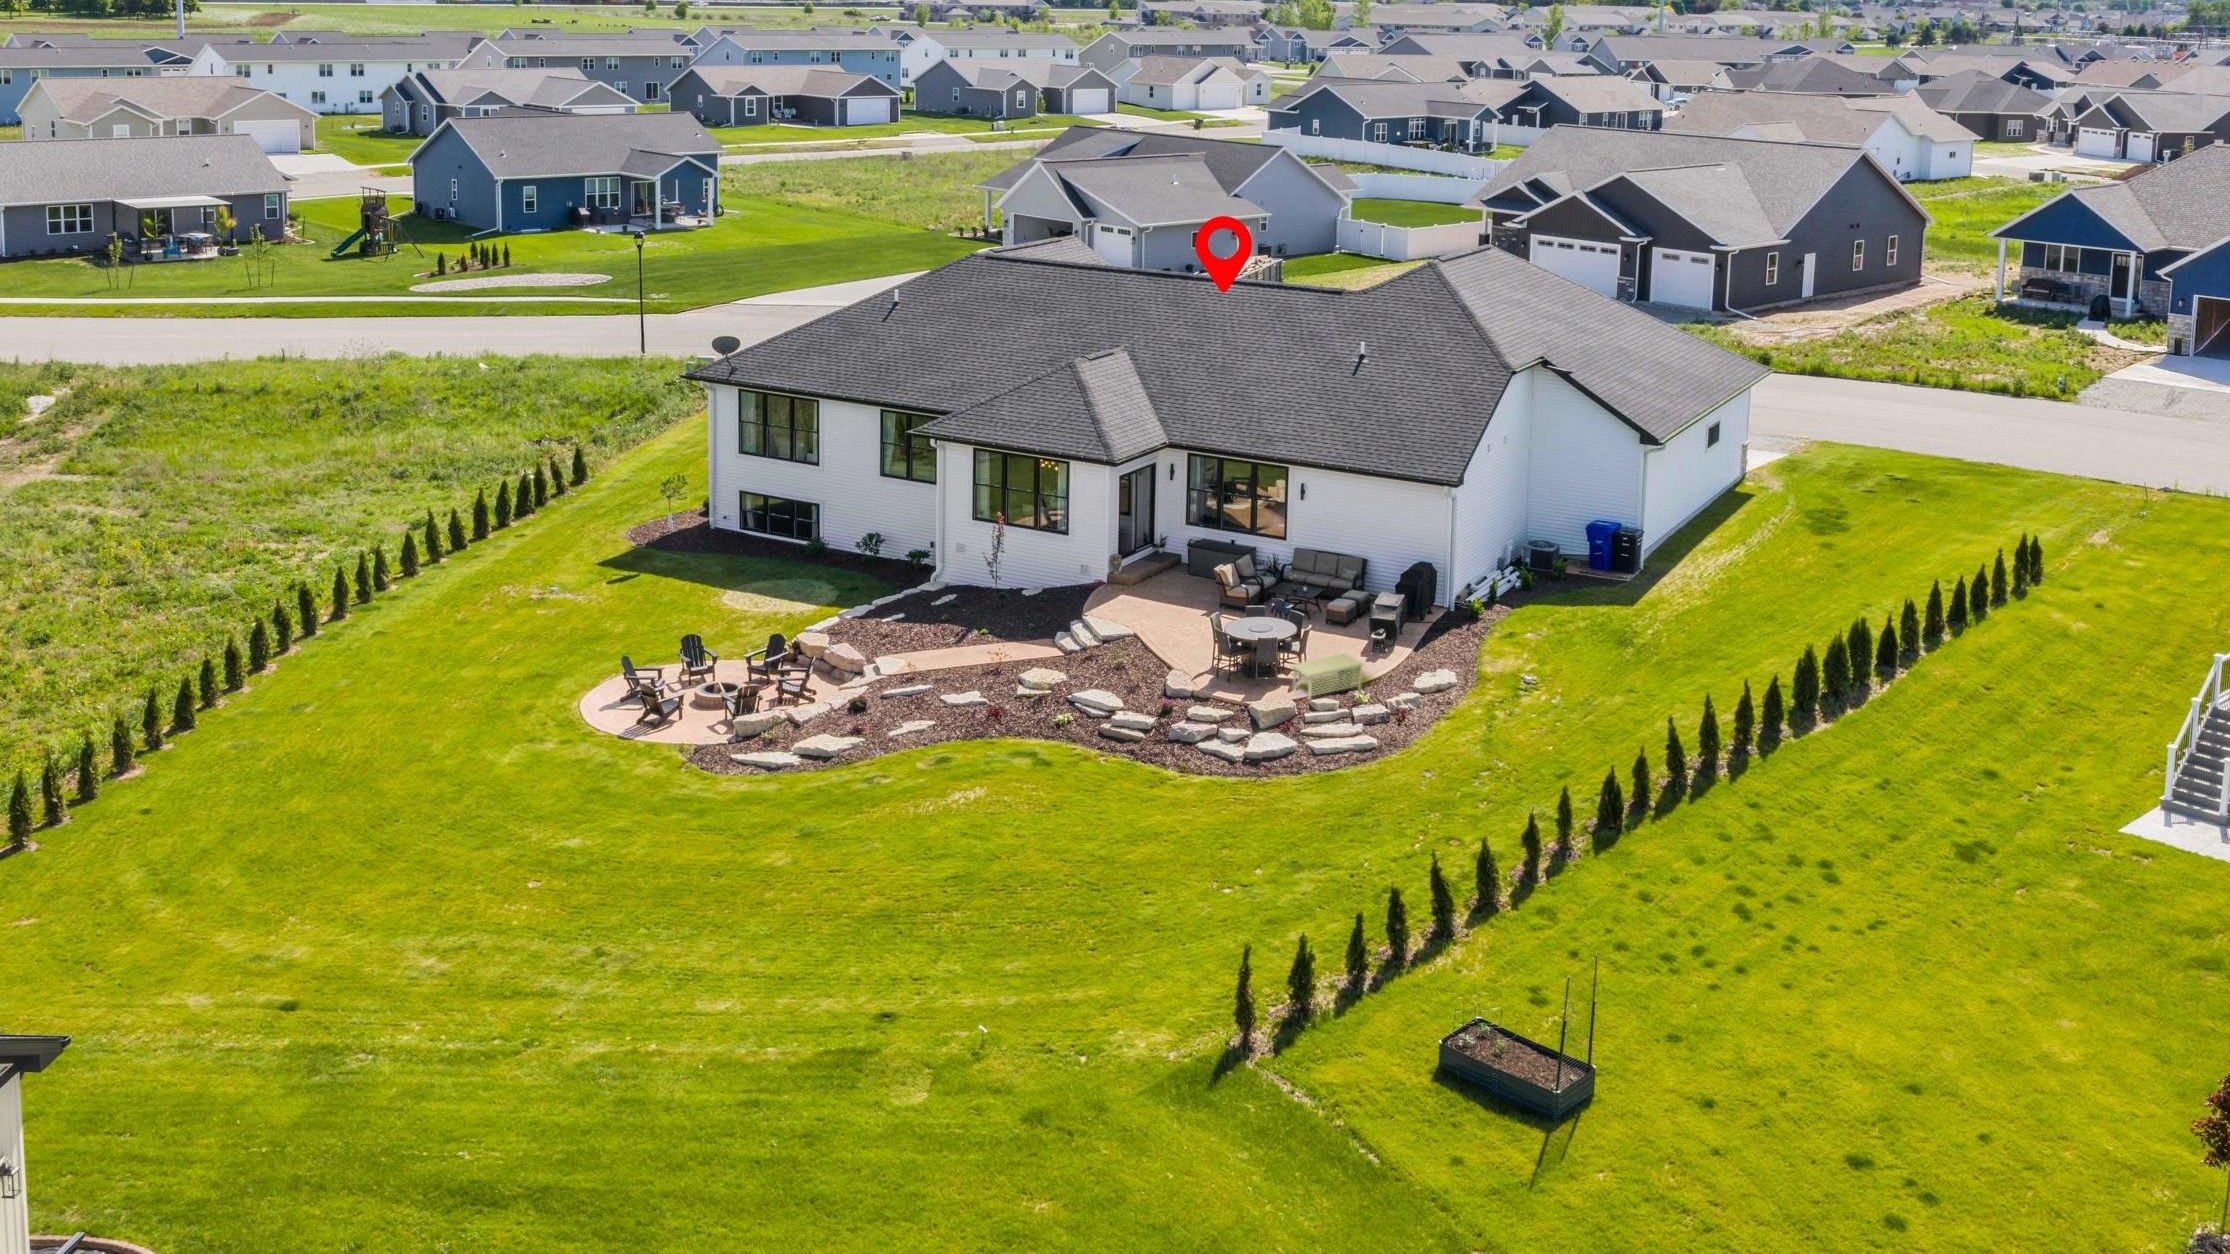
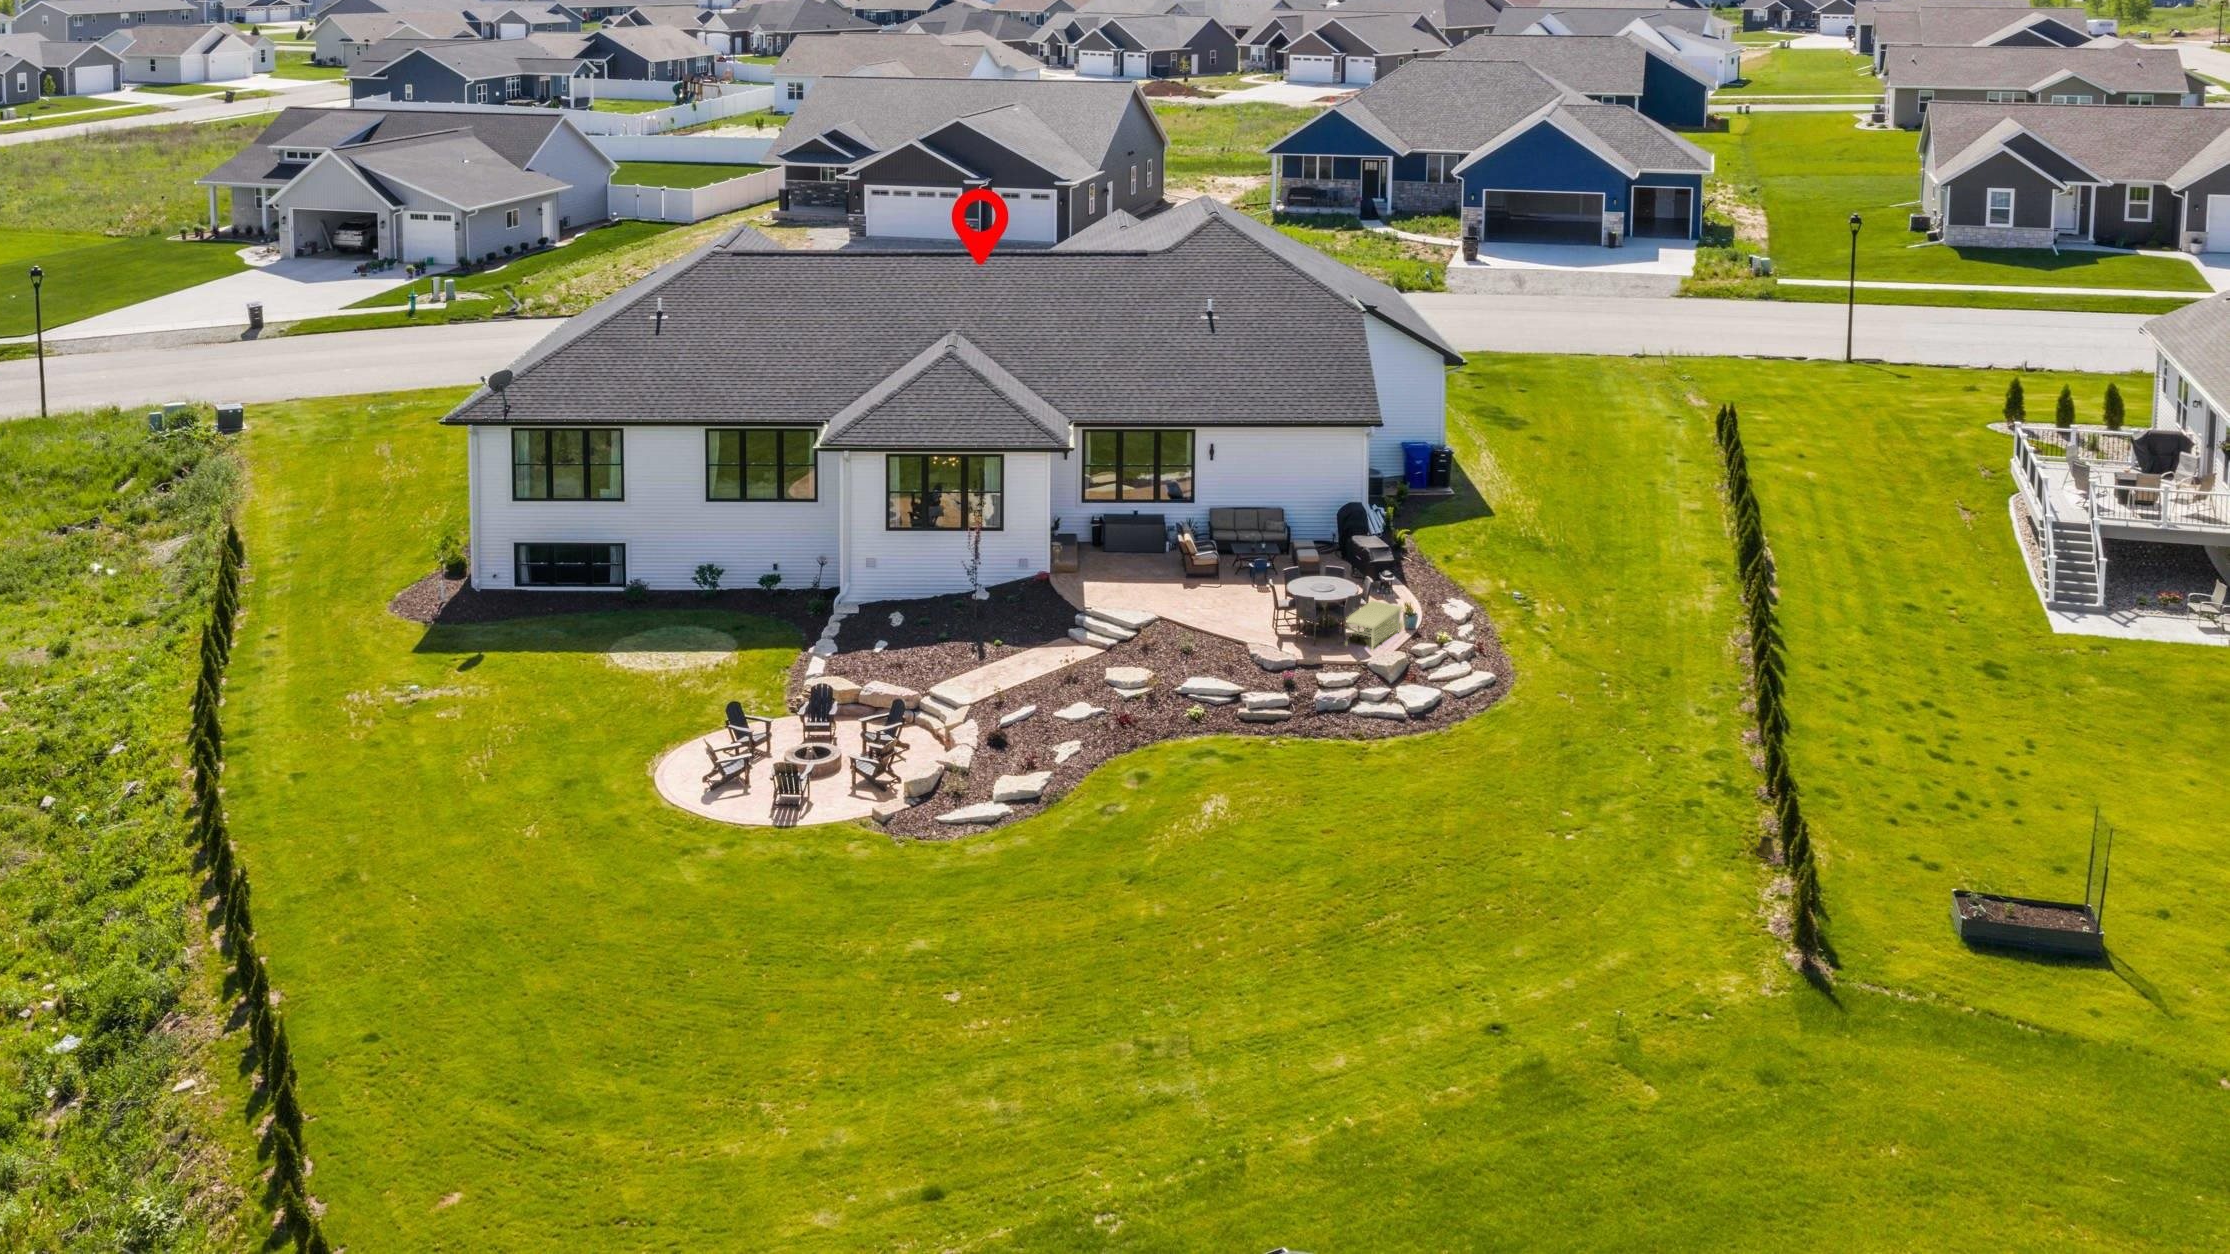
watering can: none [1352,921,1390,953] -> present [1751,835,1779,858]

